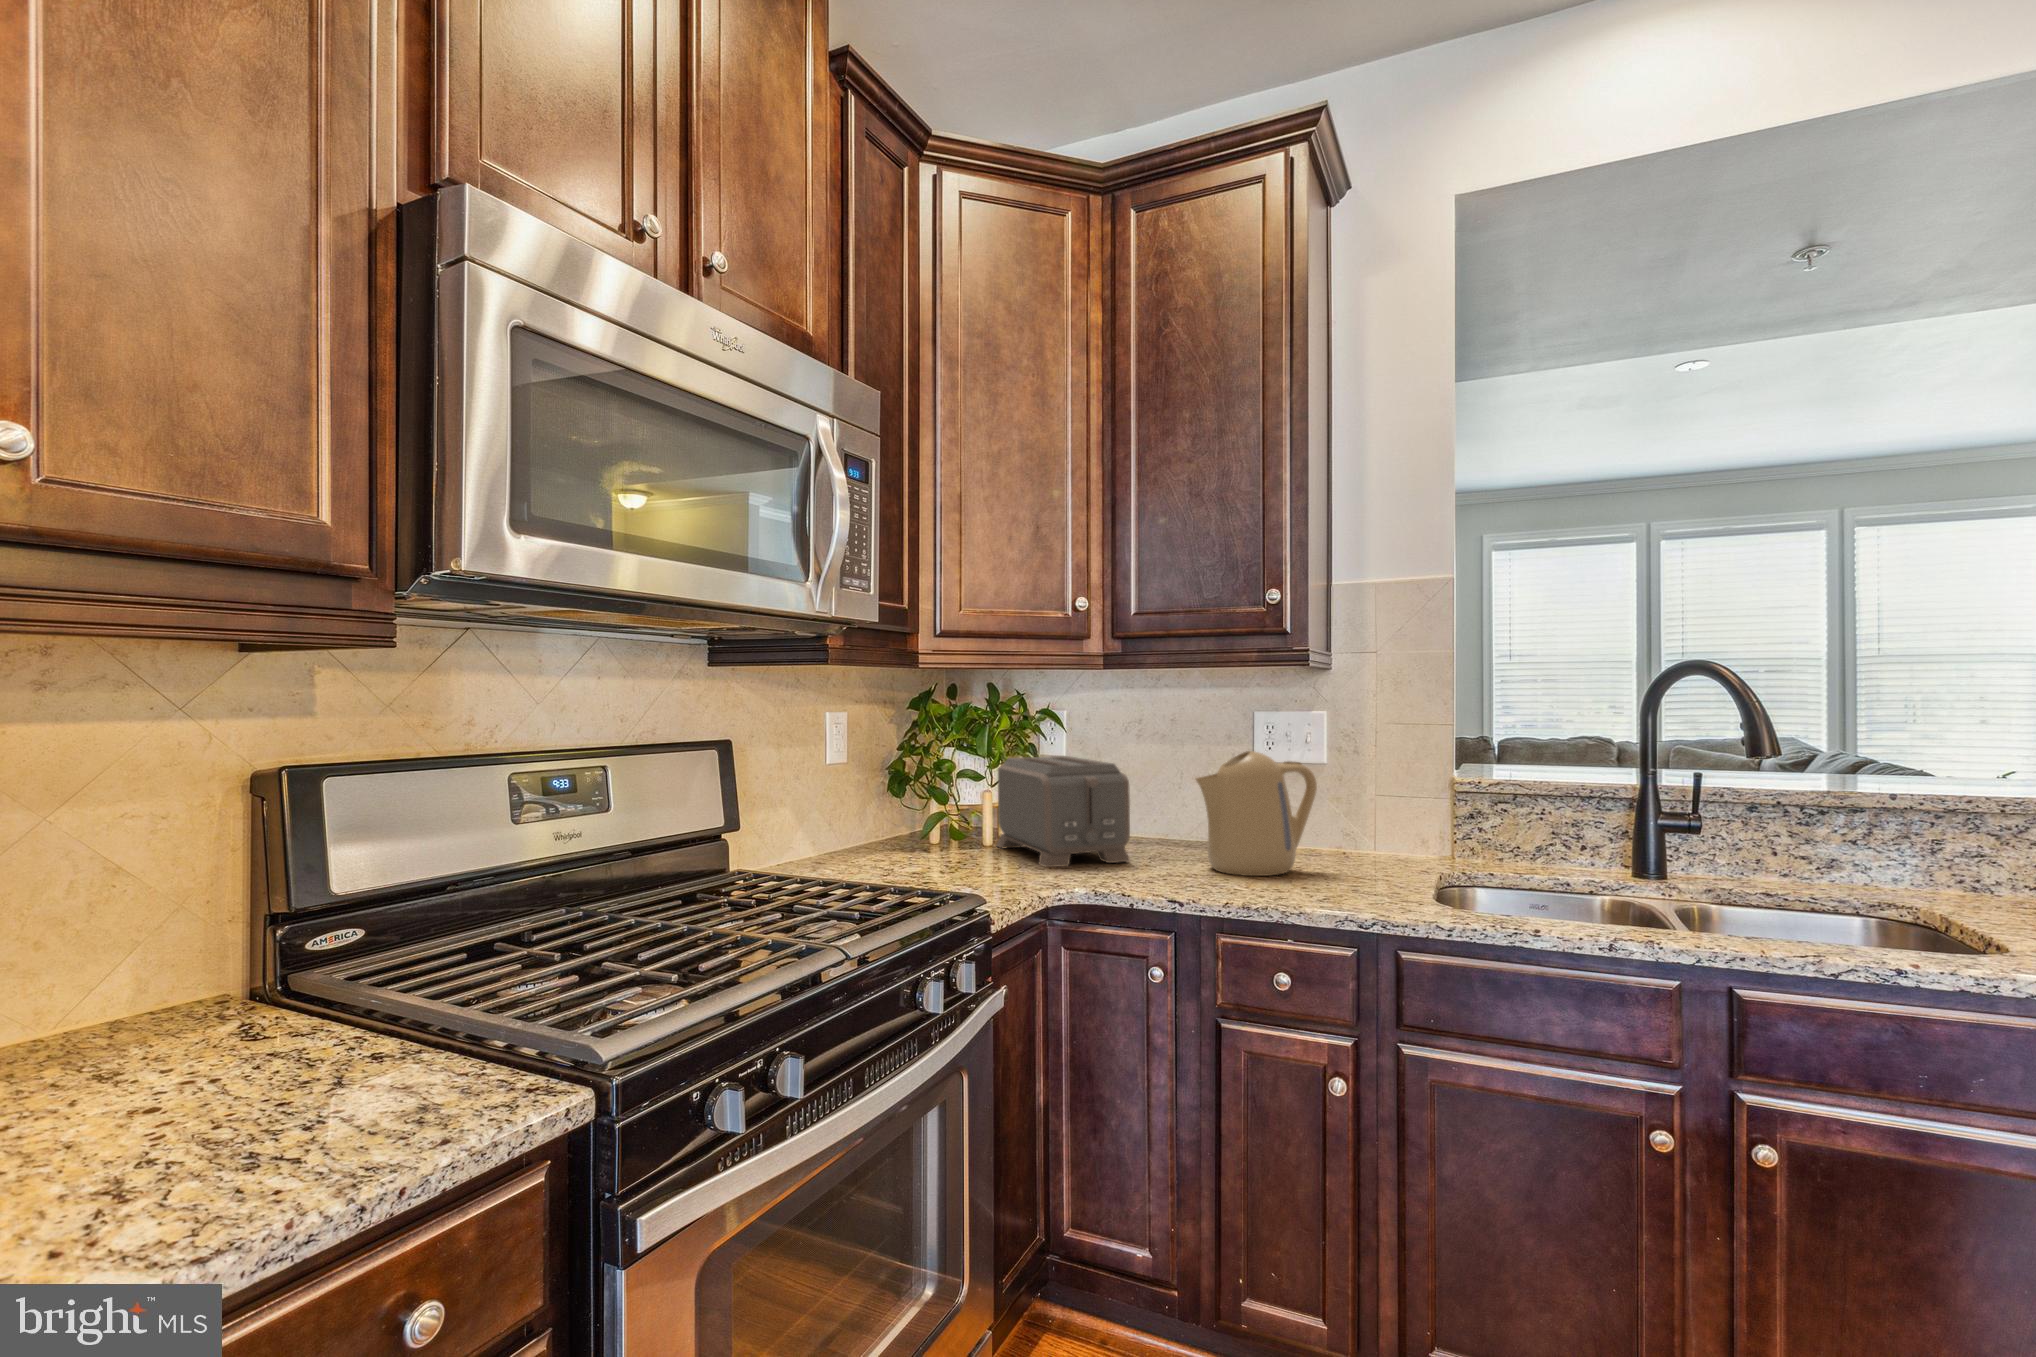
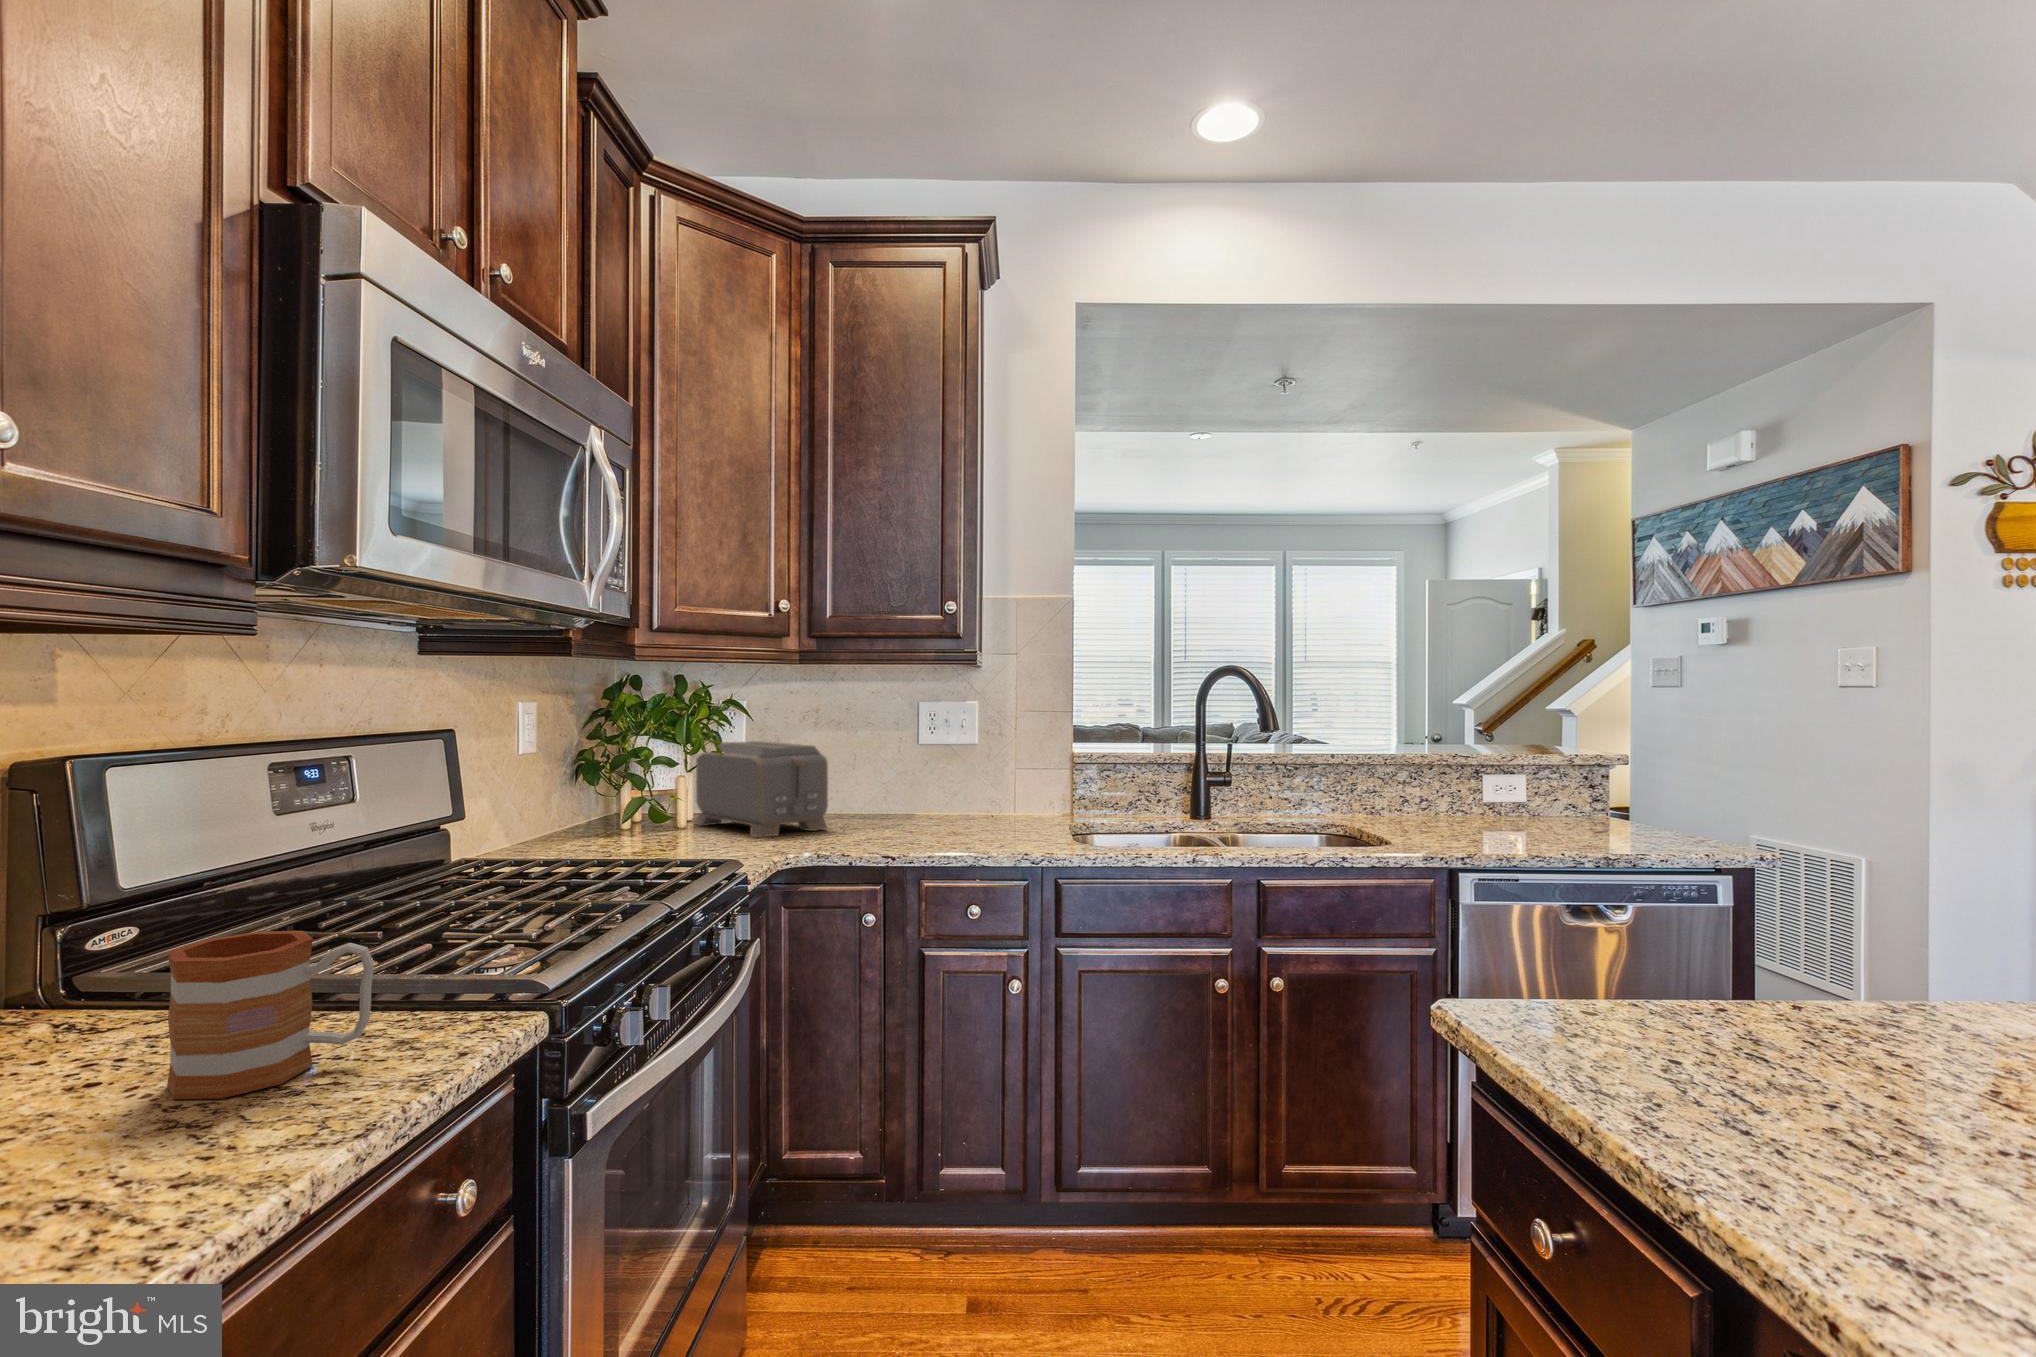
kettle: present [1196,751,1317,876] -> none [886,733,979,833]
mug: none [212,959,407,1138] -> present [167,931,374,1099]

